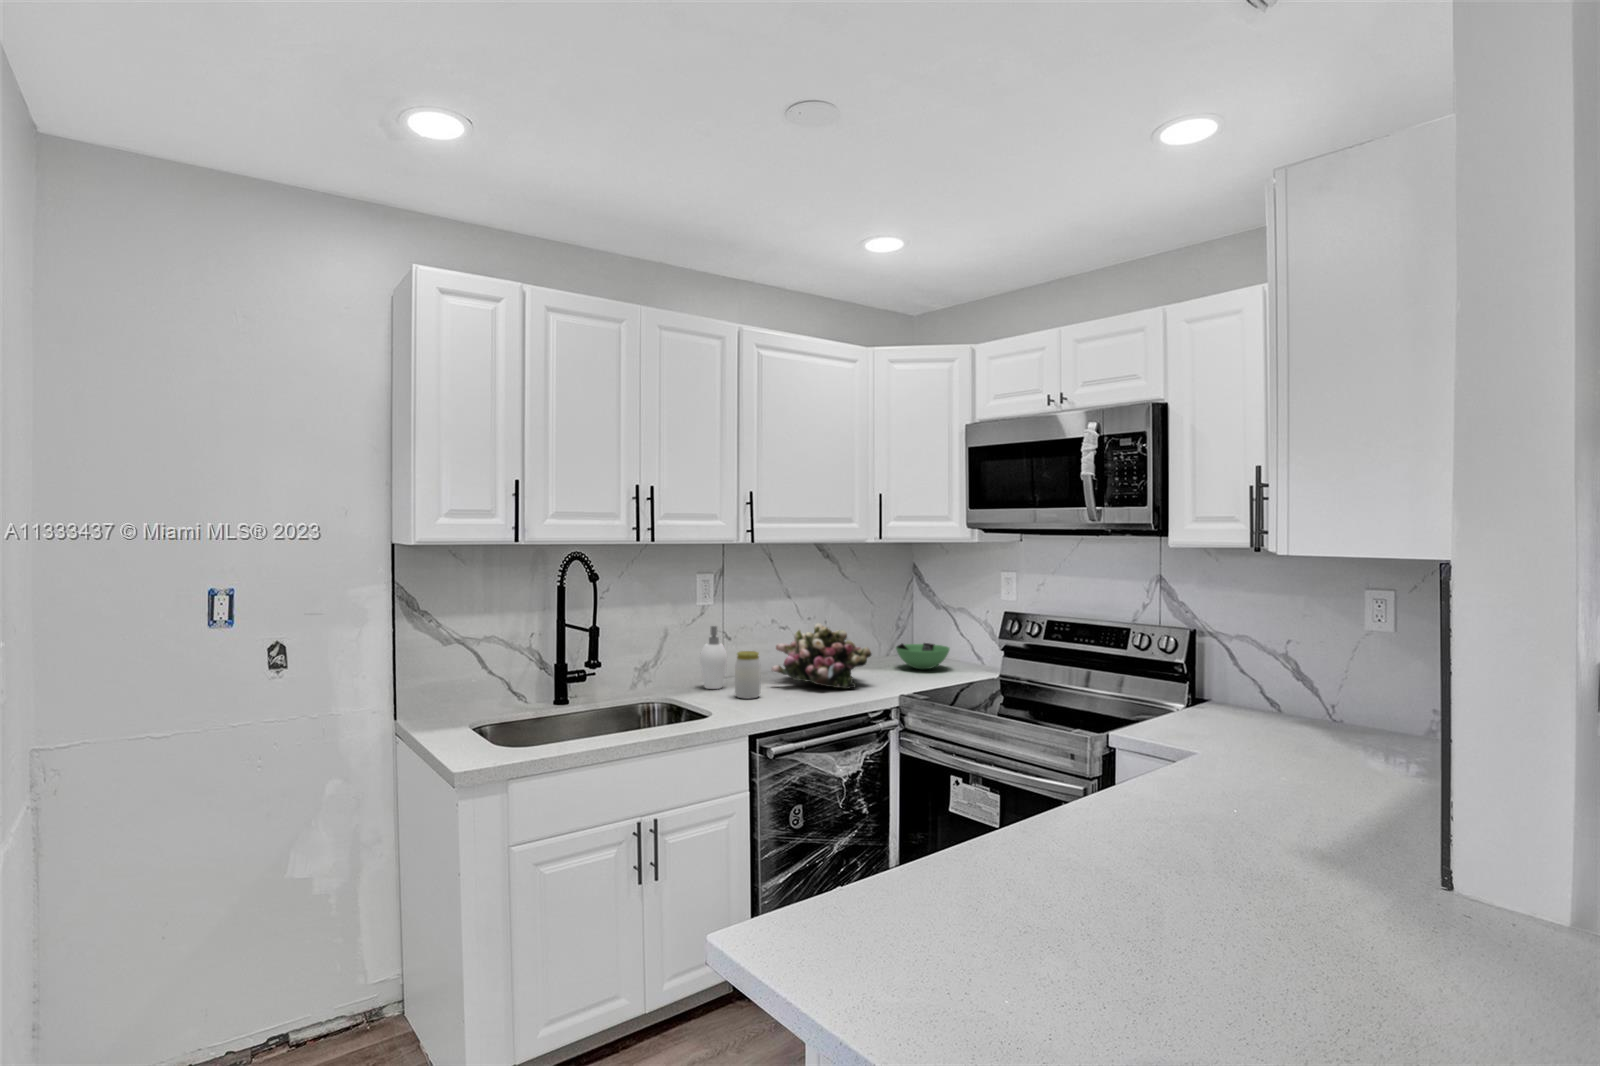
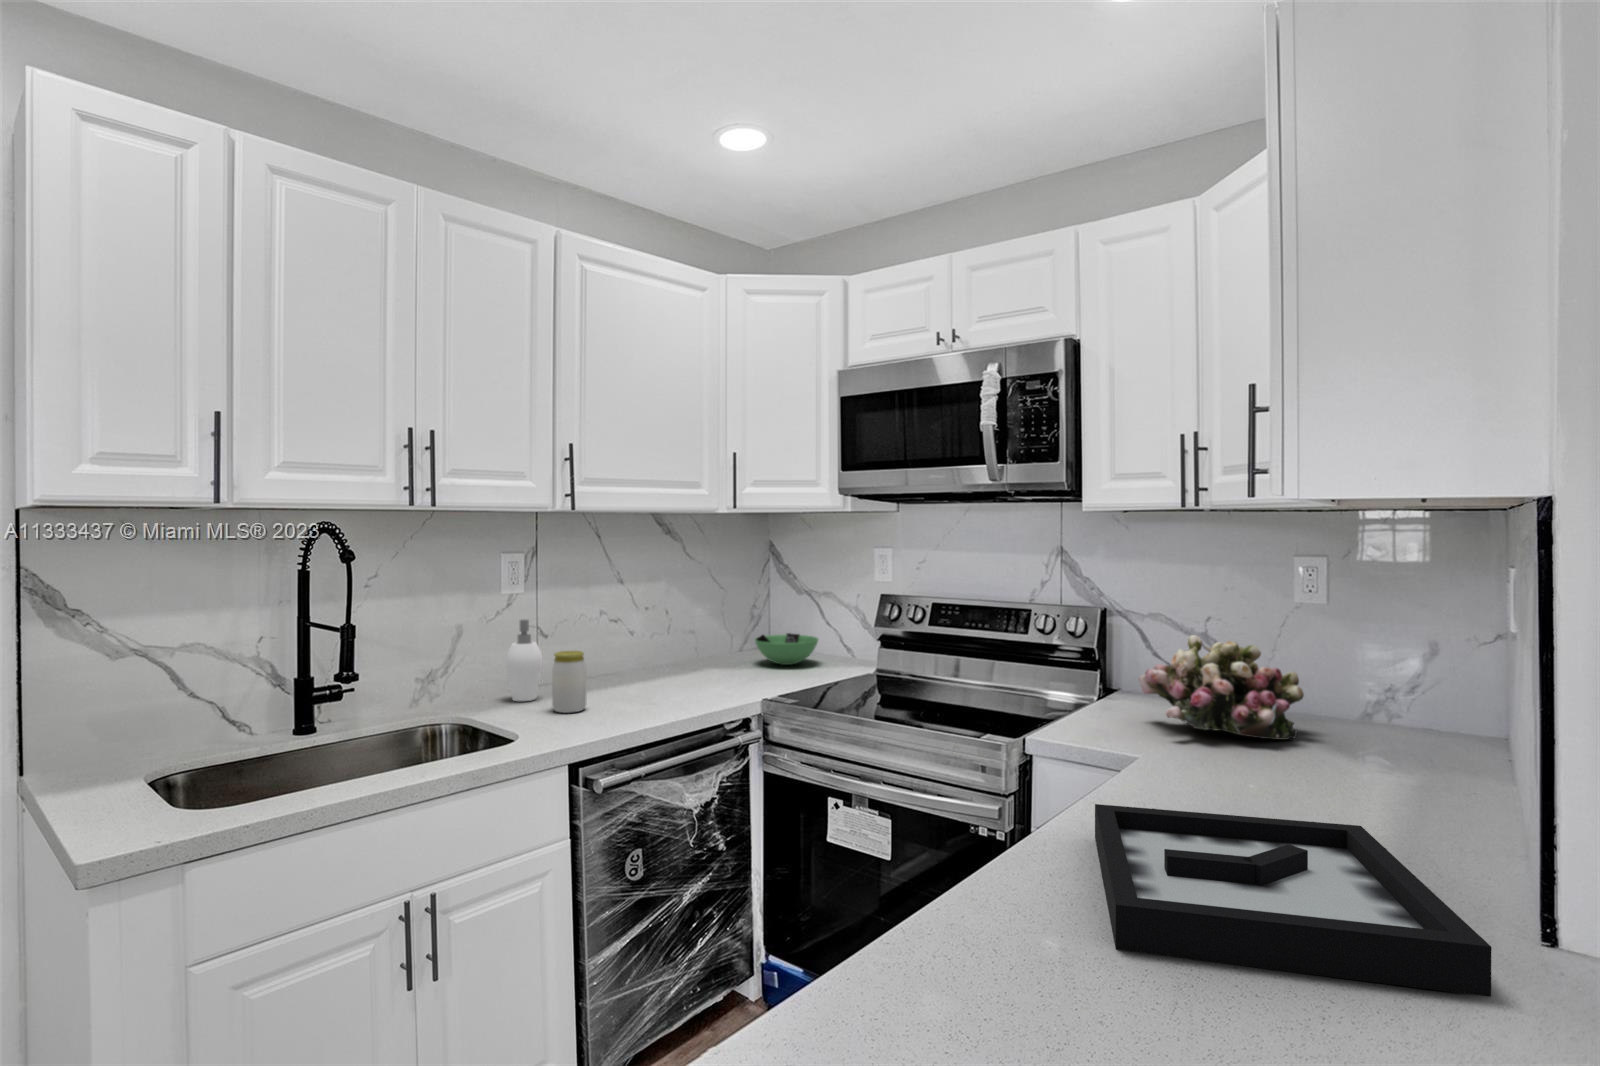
flower arrangement: present [772,623,871,689] -> present [1139,635,1304,740]
decorative tray: none [1110,775,1364,903] -> present [1095,804,1491,997]

